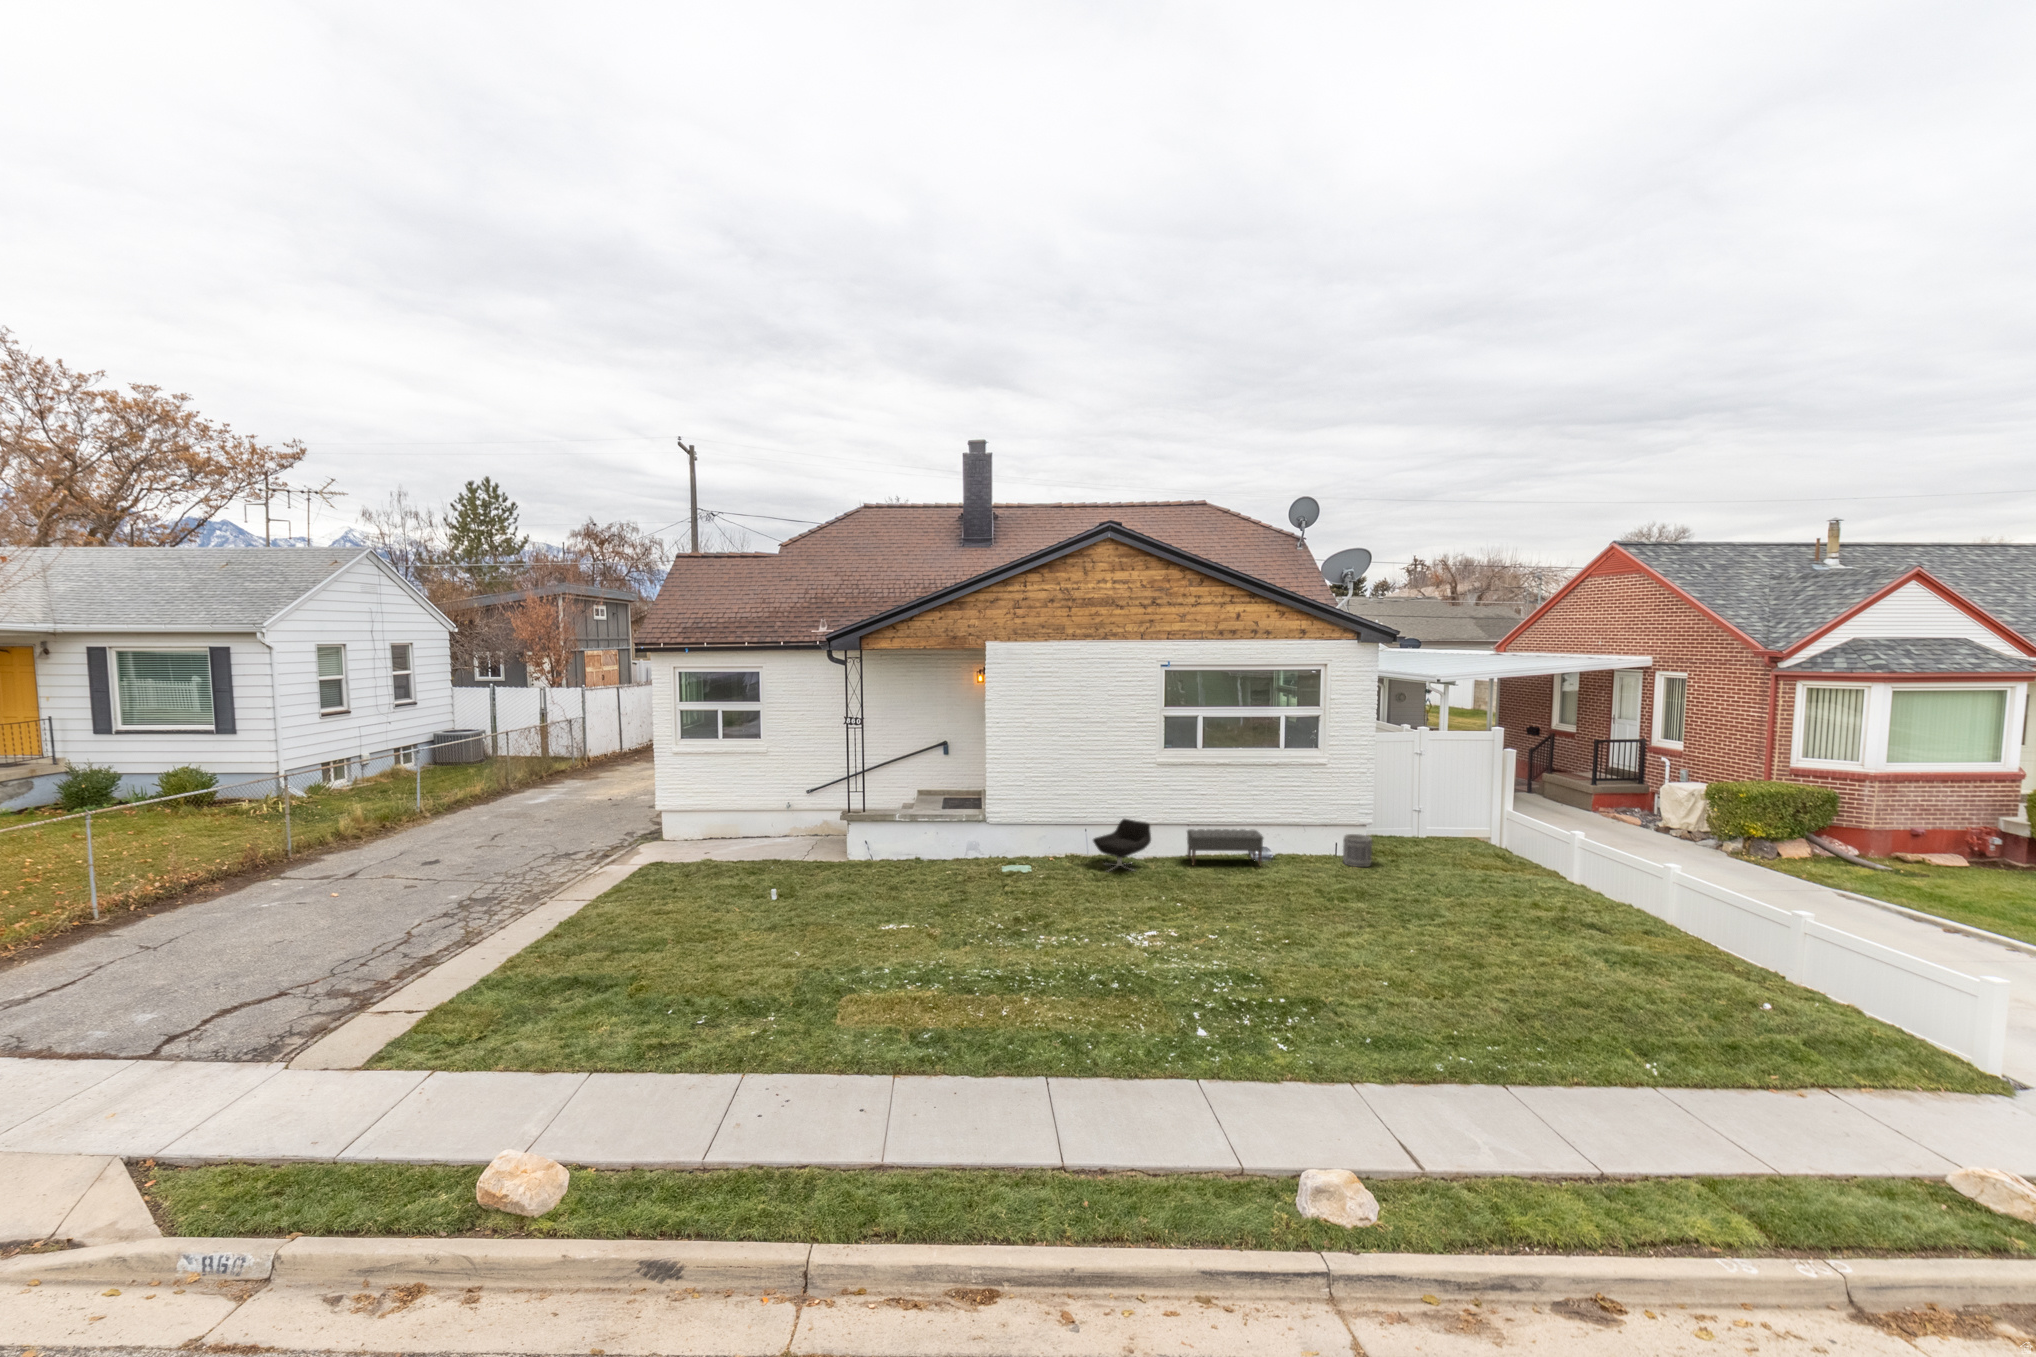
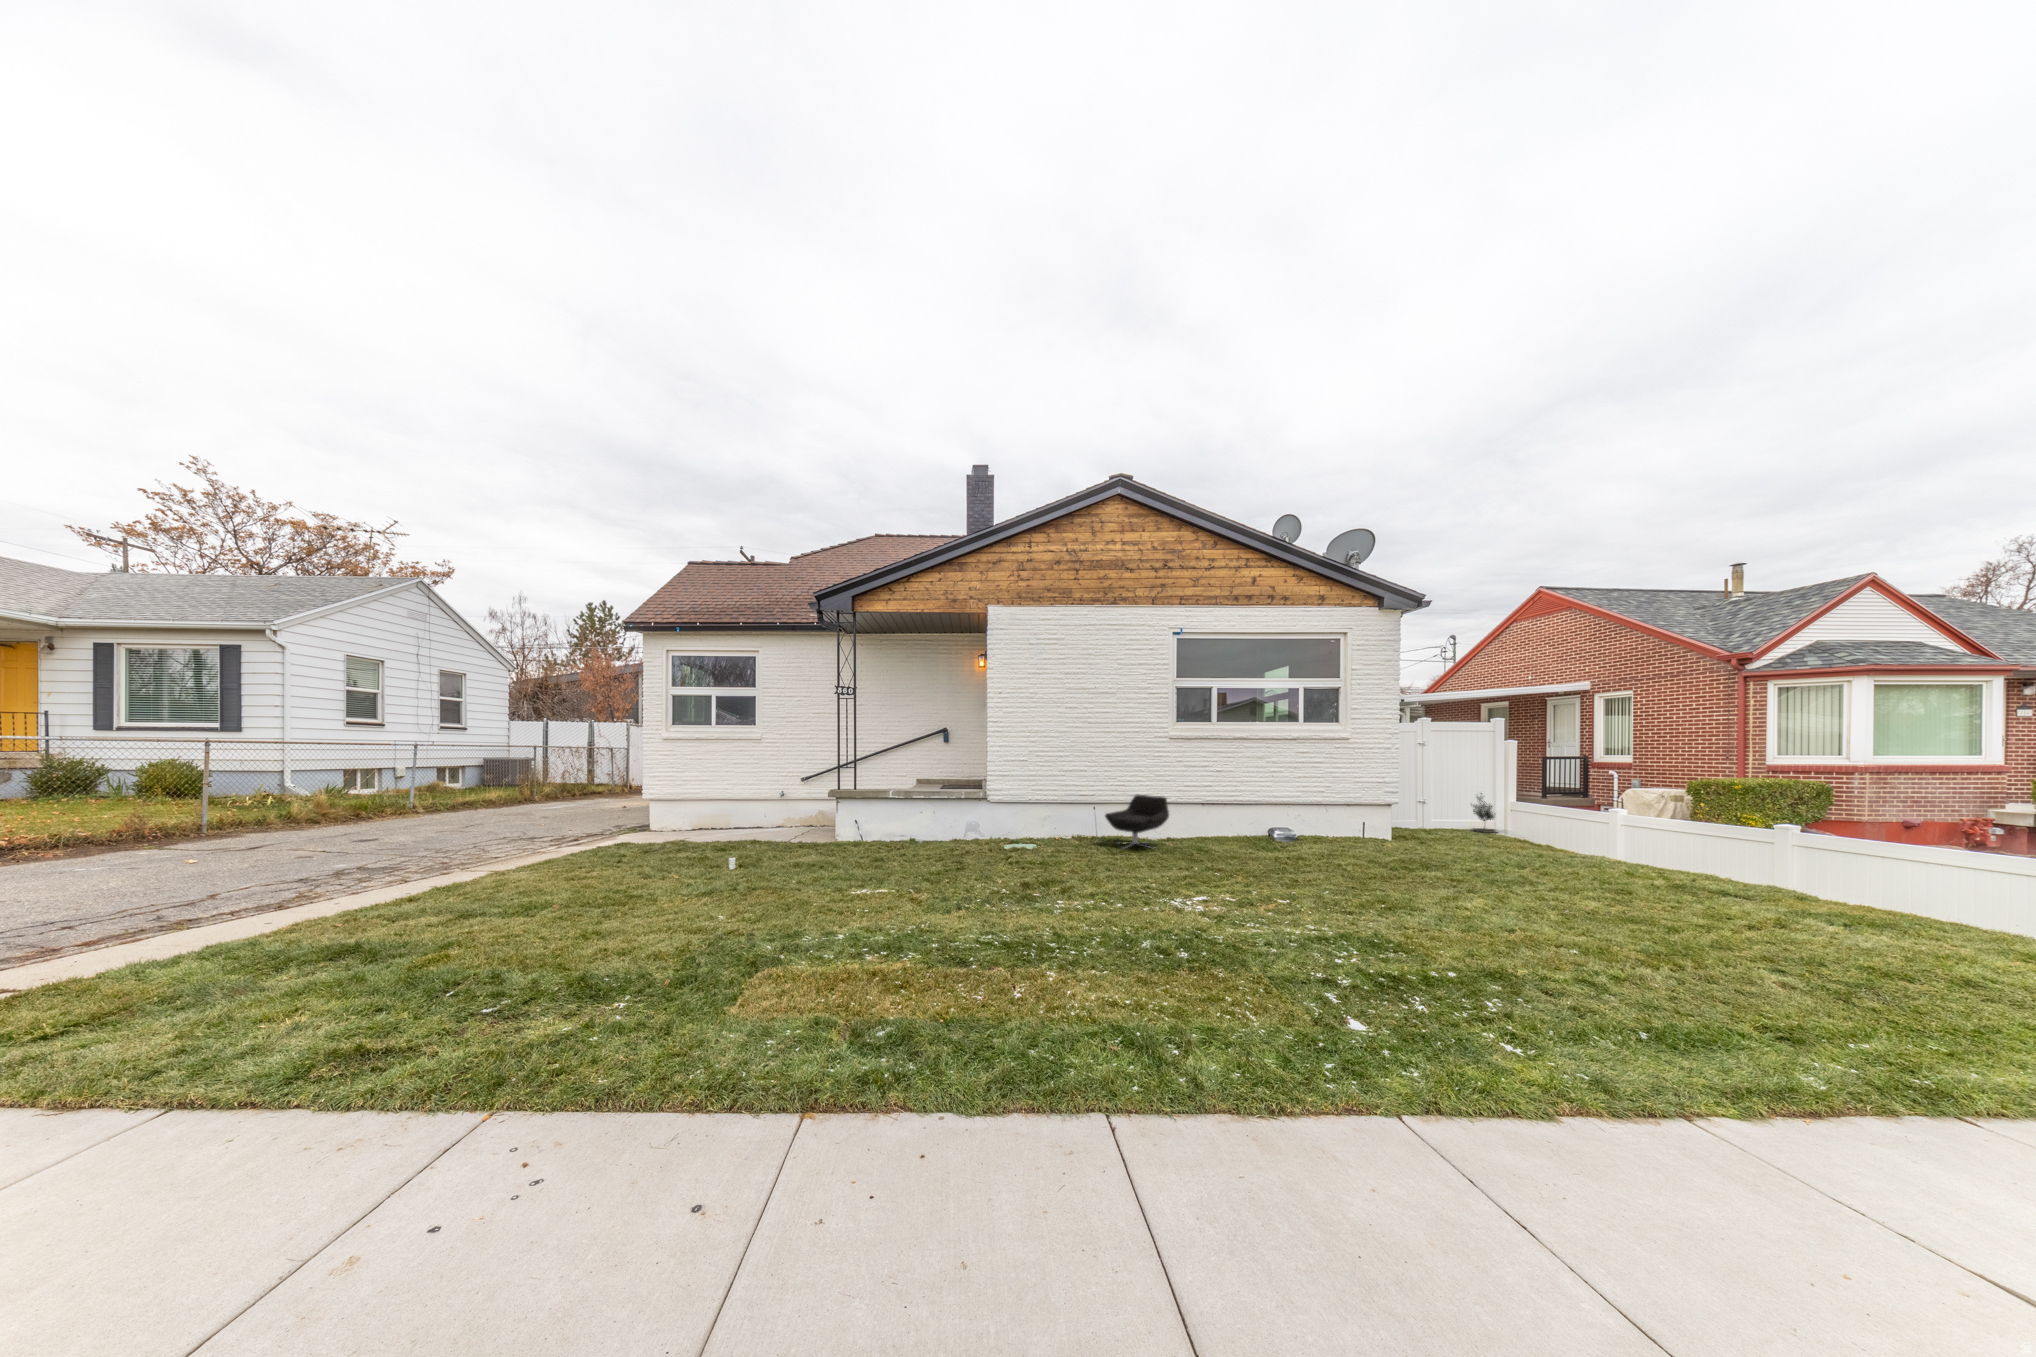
potted tree: none [1446,809,1470,849] -> present [1471,793,1496,833]
bench: present [1187,829,1263,865] -> none [1205,806,1292,845]
bucket: present [1343,834,1373,867] -> none [1375,811,1410,846]

